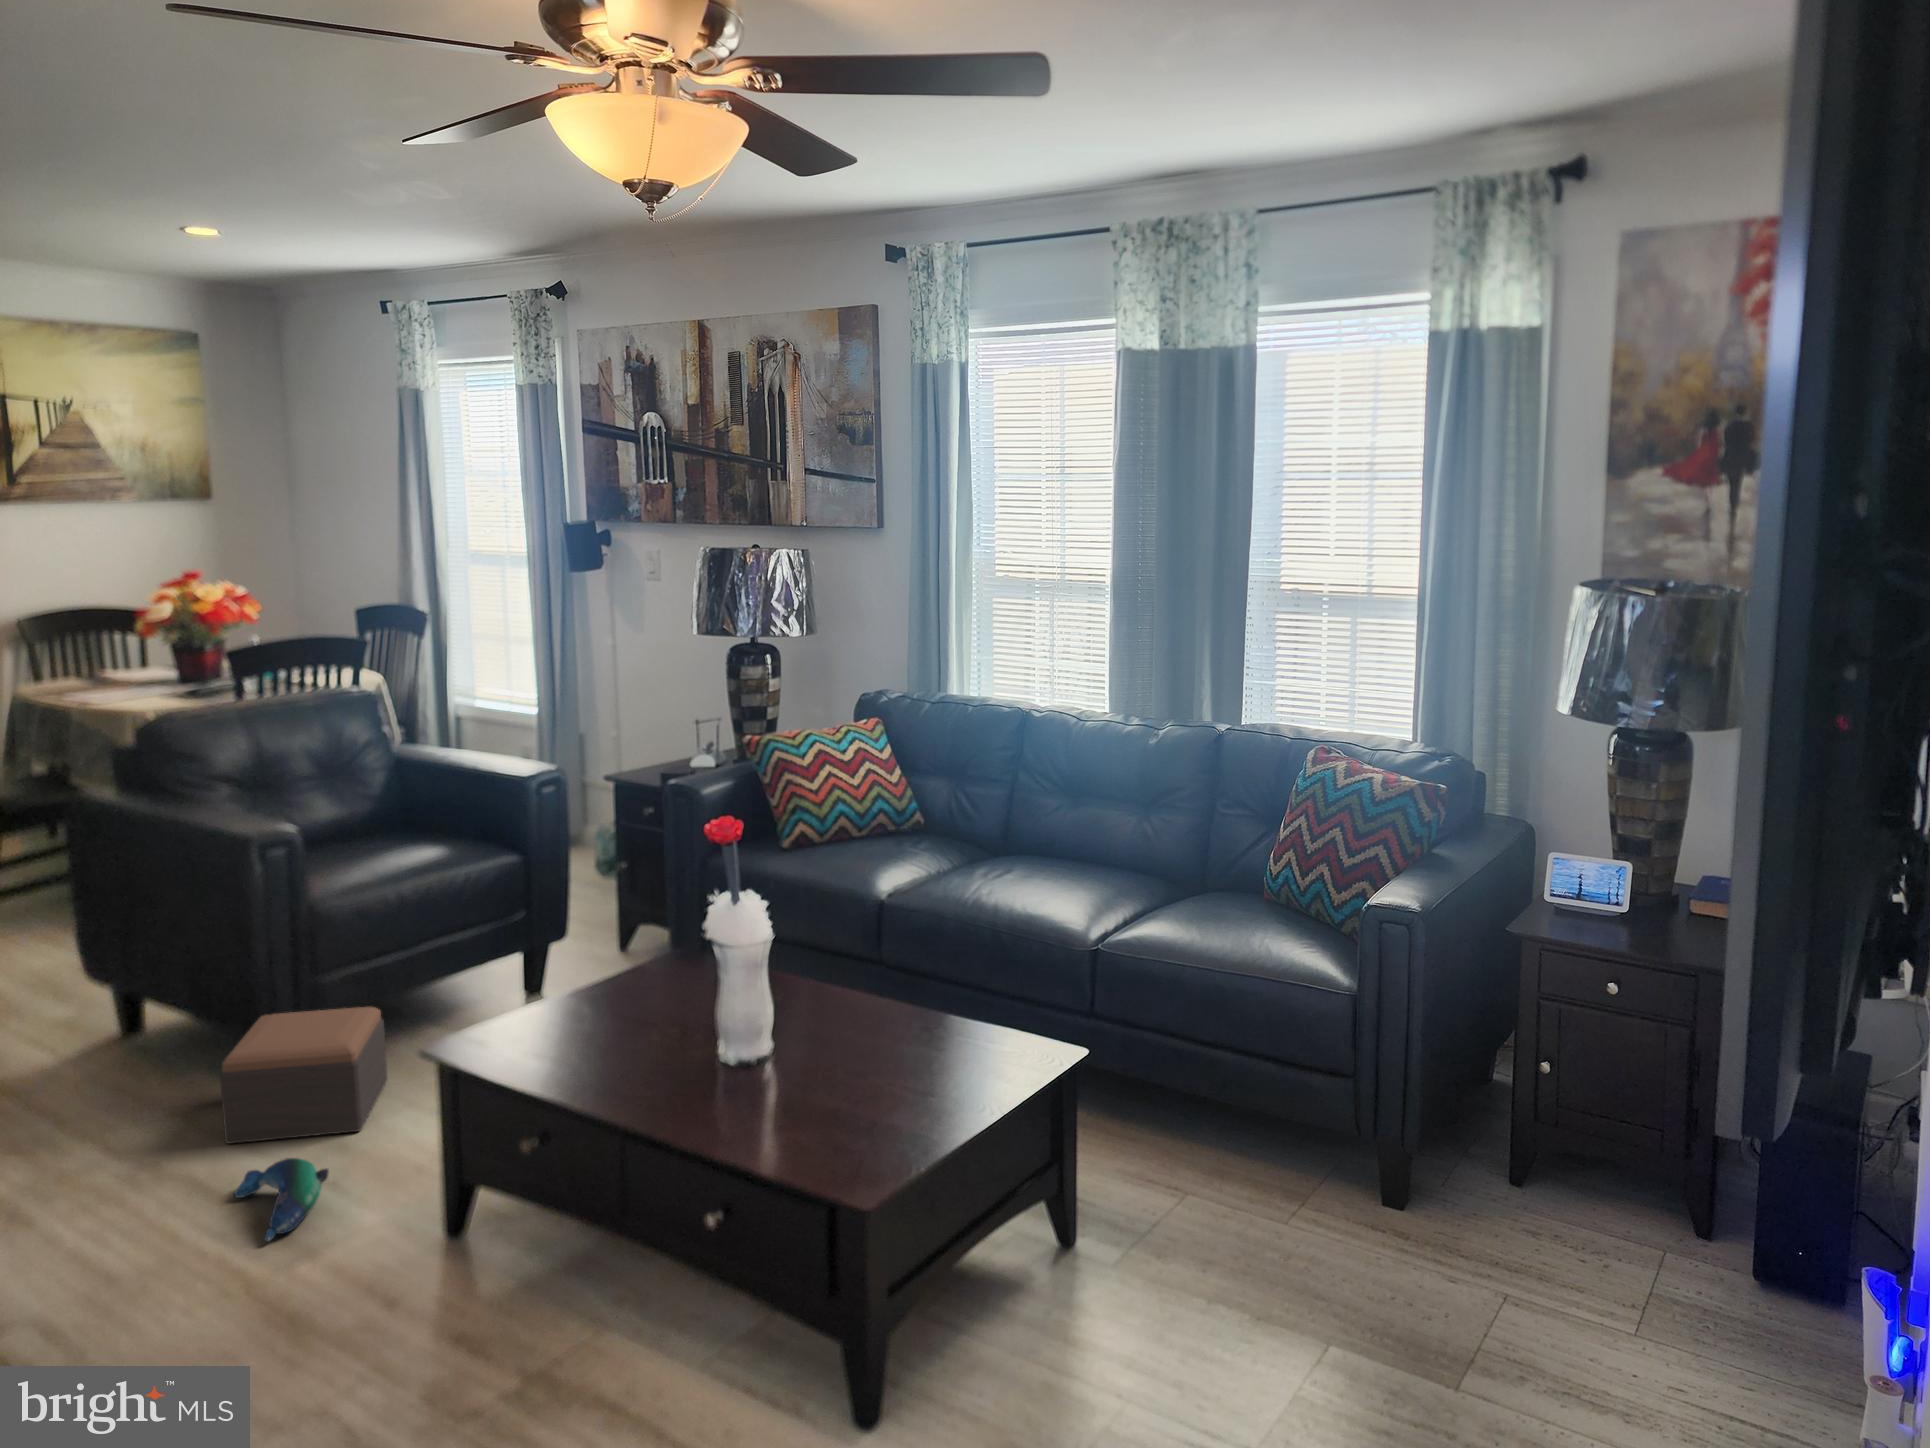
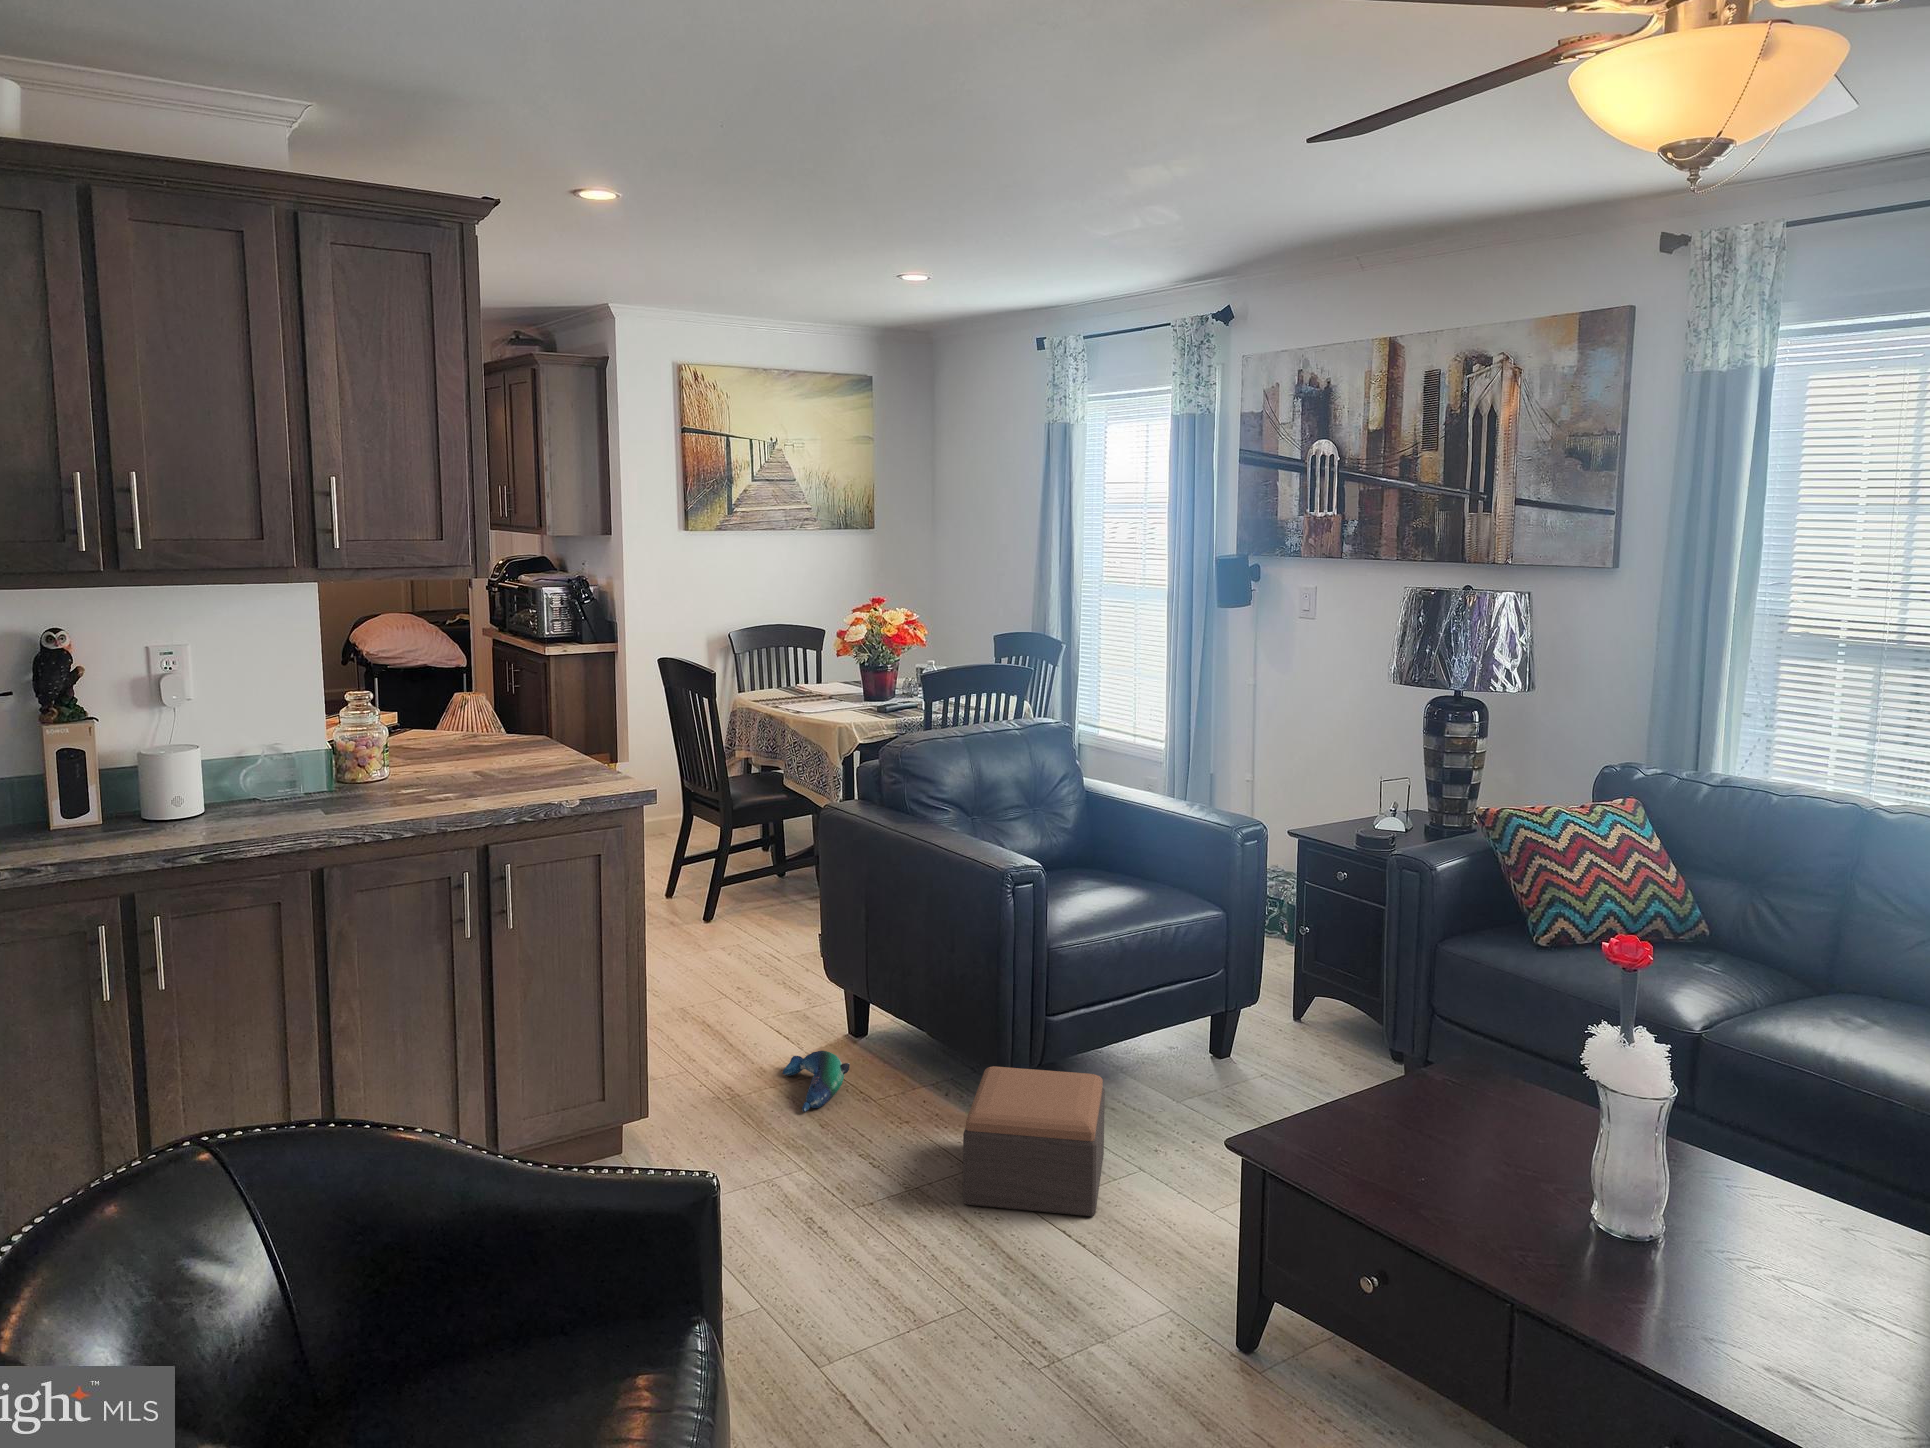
plush toy: present [234,1158,329,1242] -> present [782,1051,850,1112]

